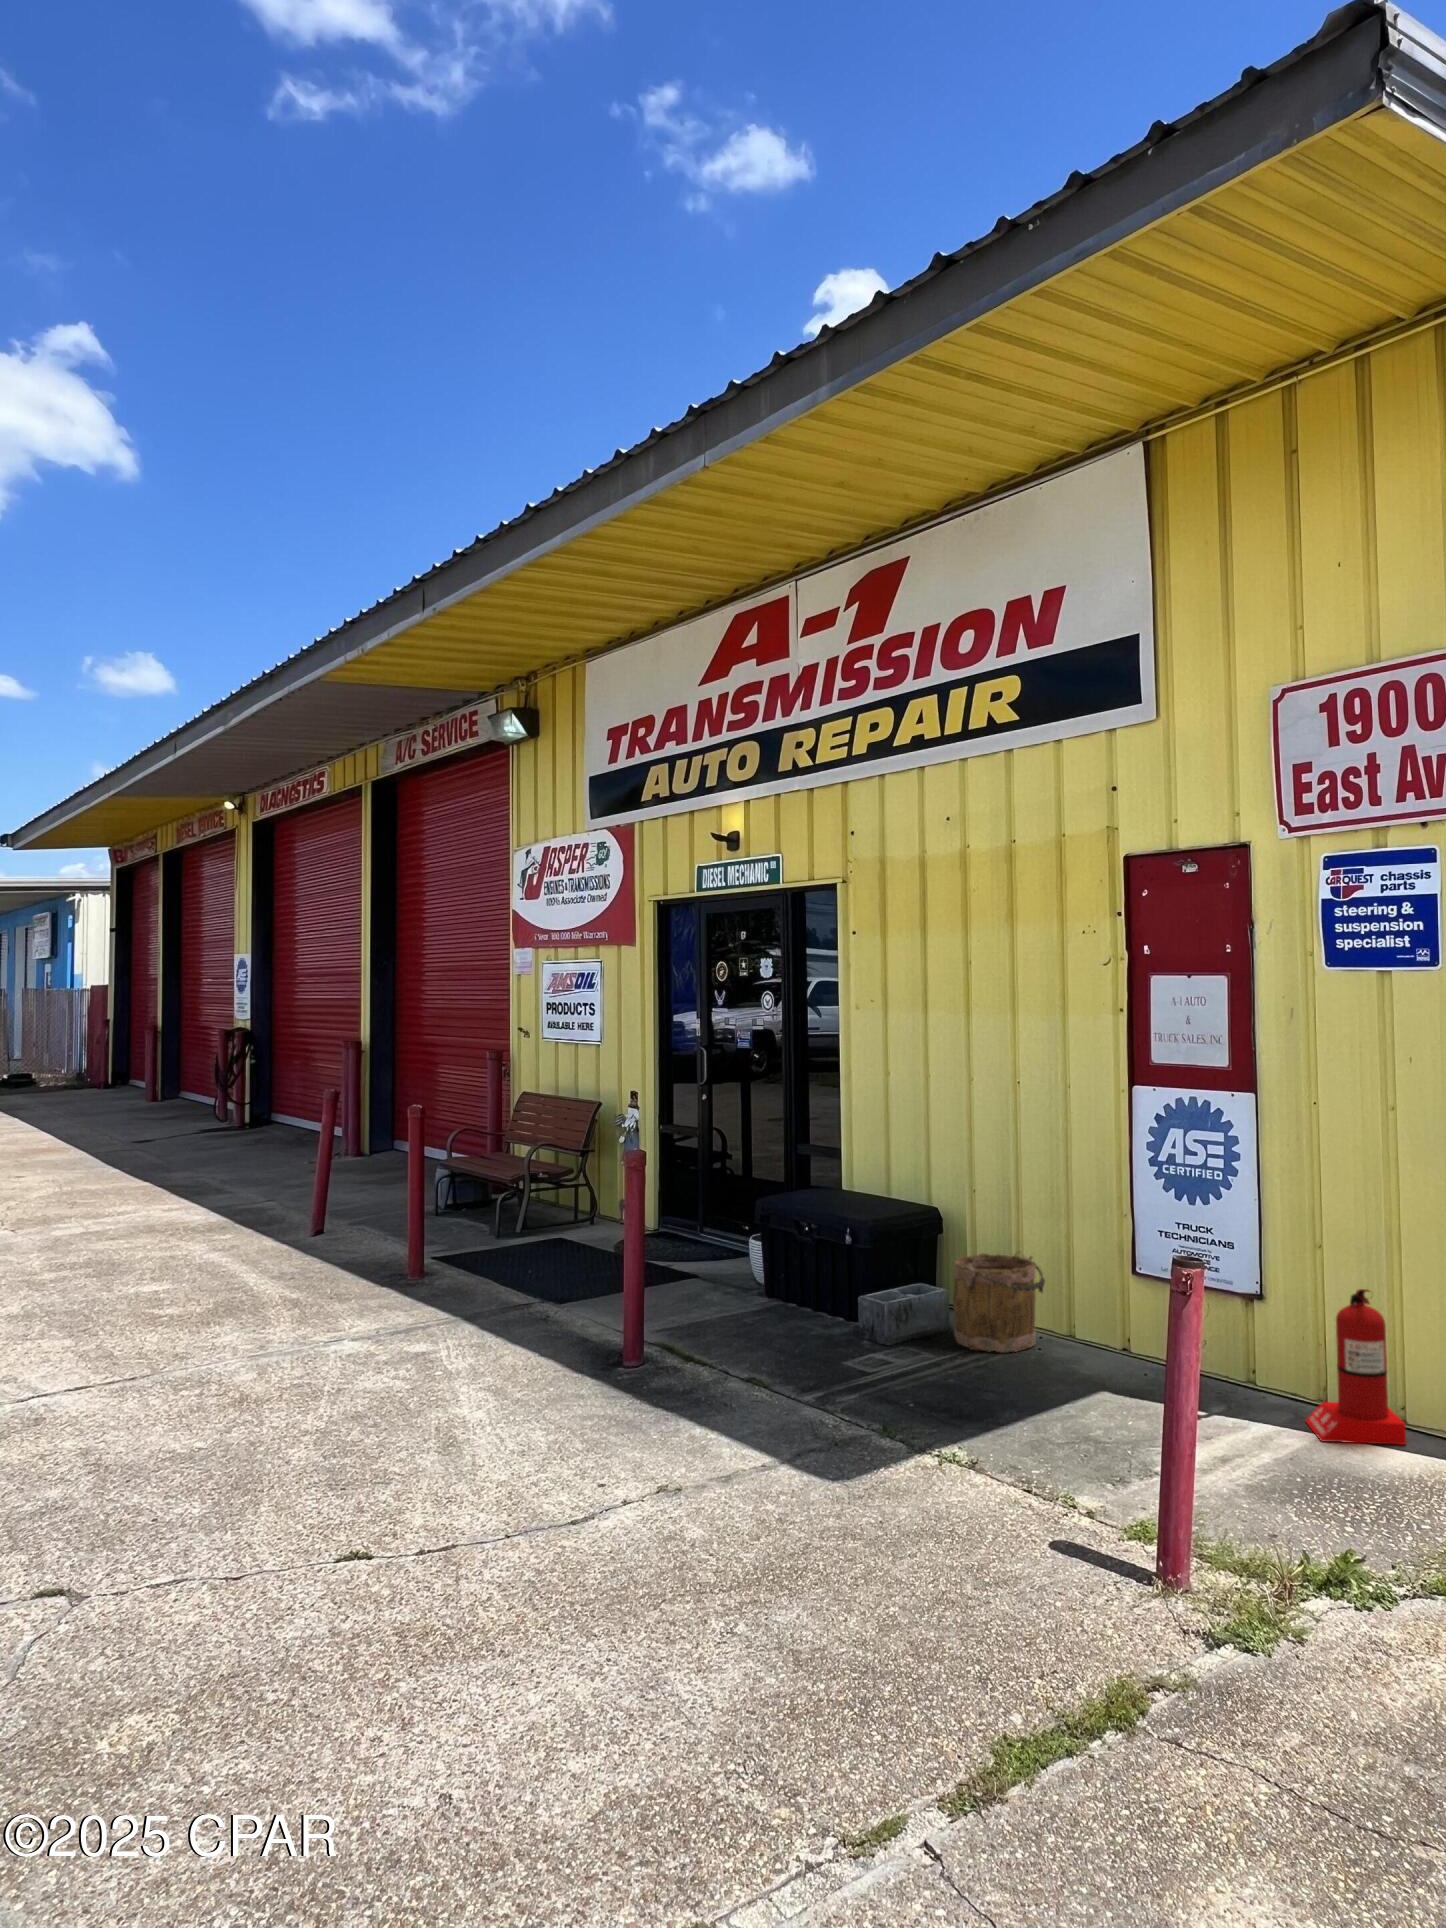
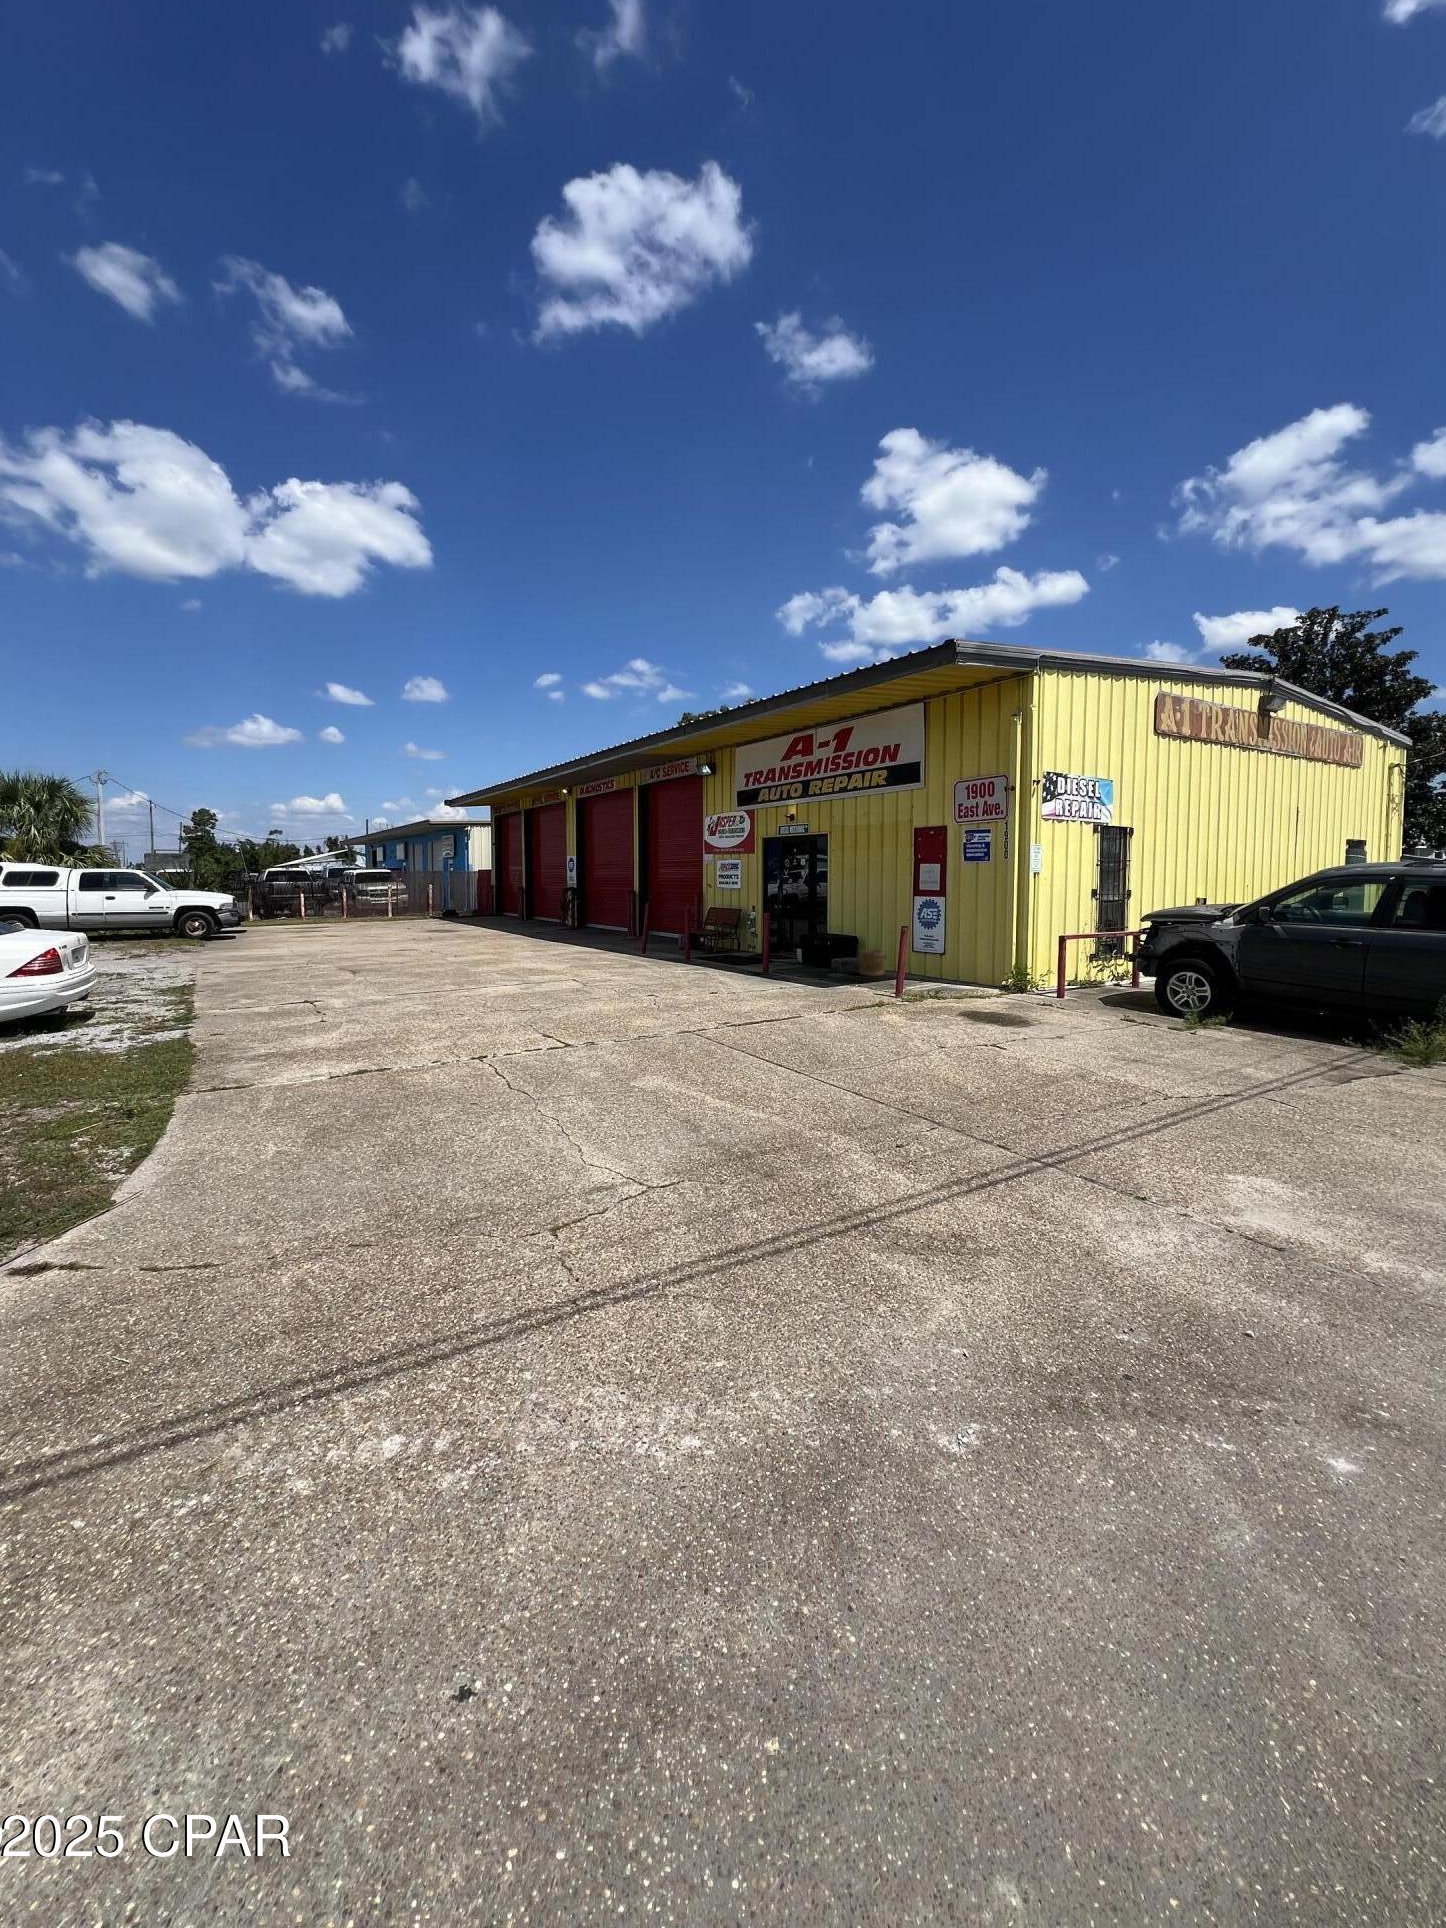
fire extinguisher: present [1306,1289,1406,1445] -> none [950,948,974,988]

